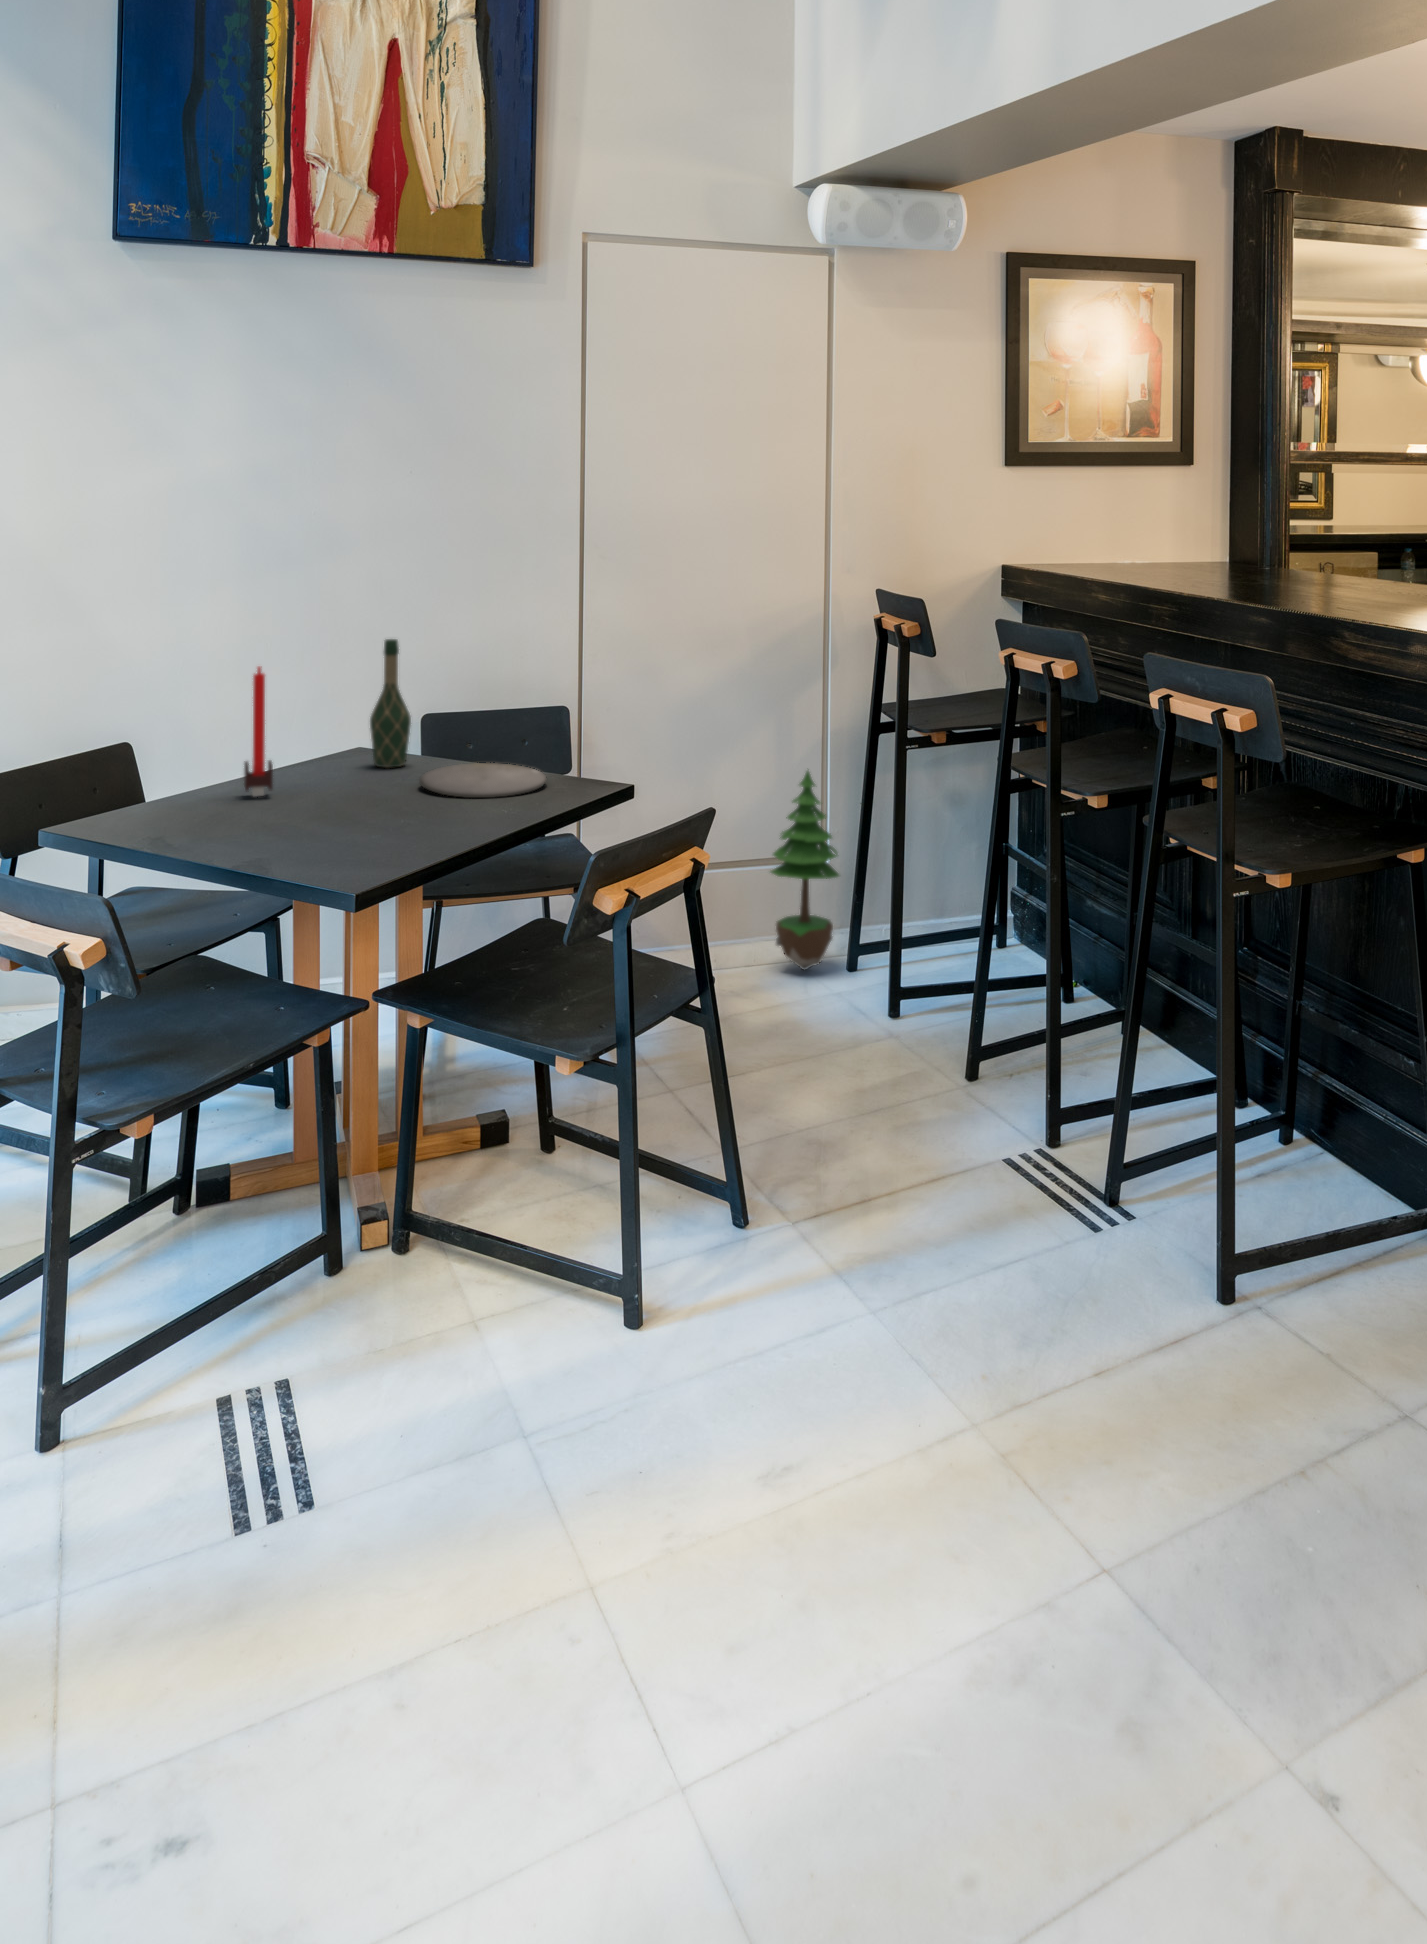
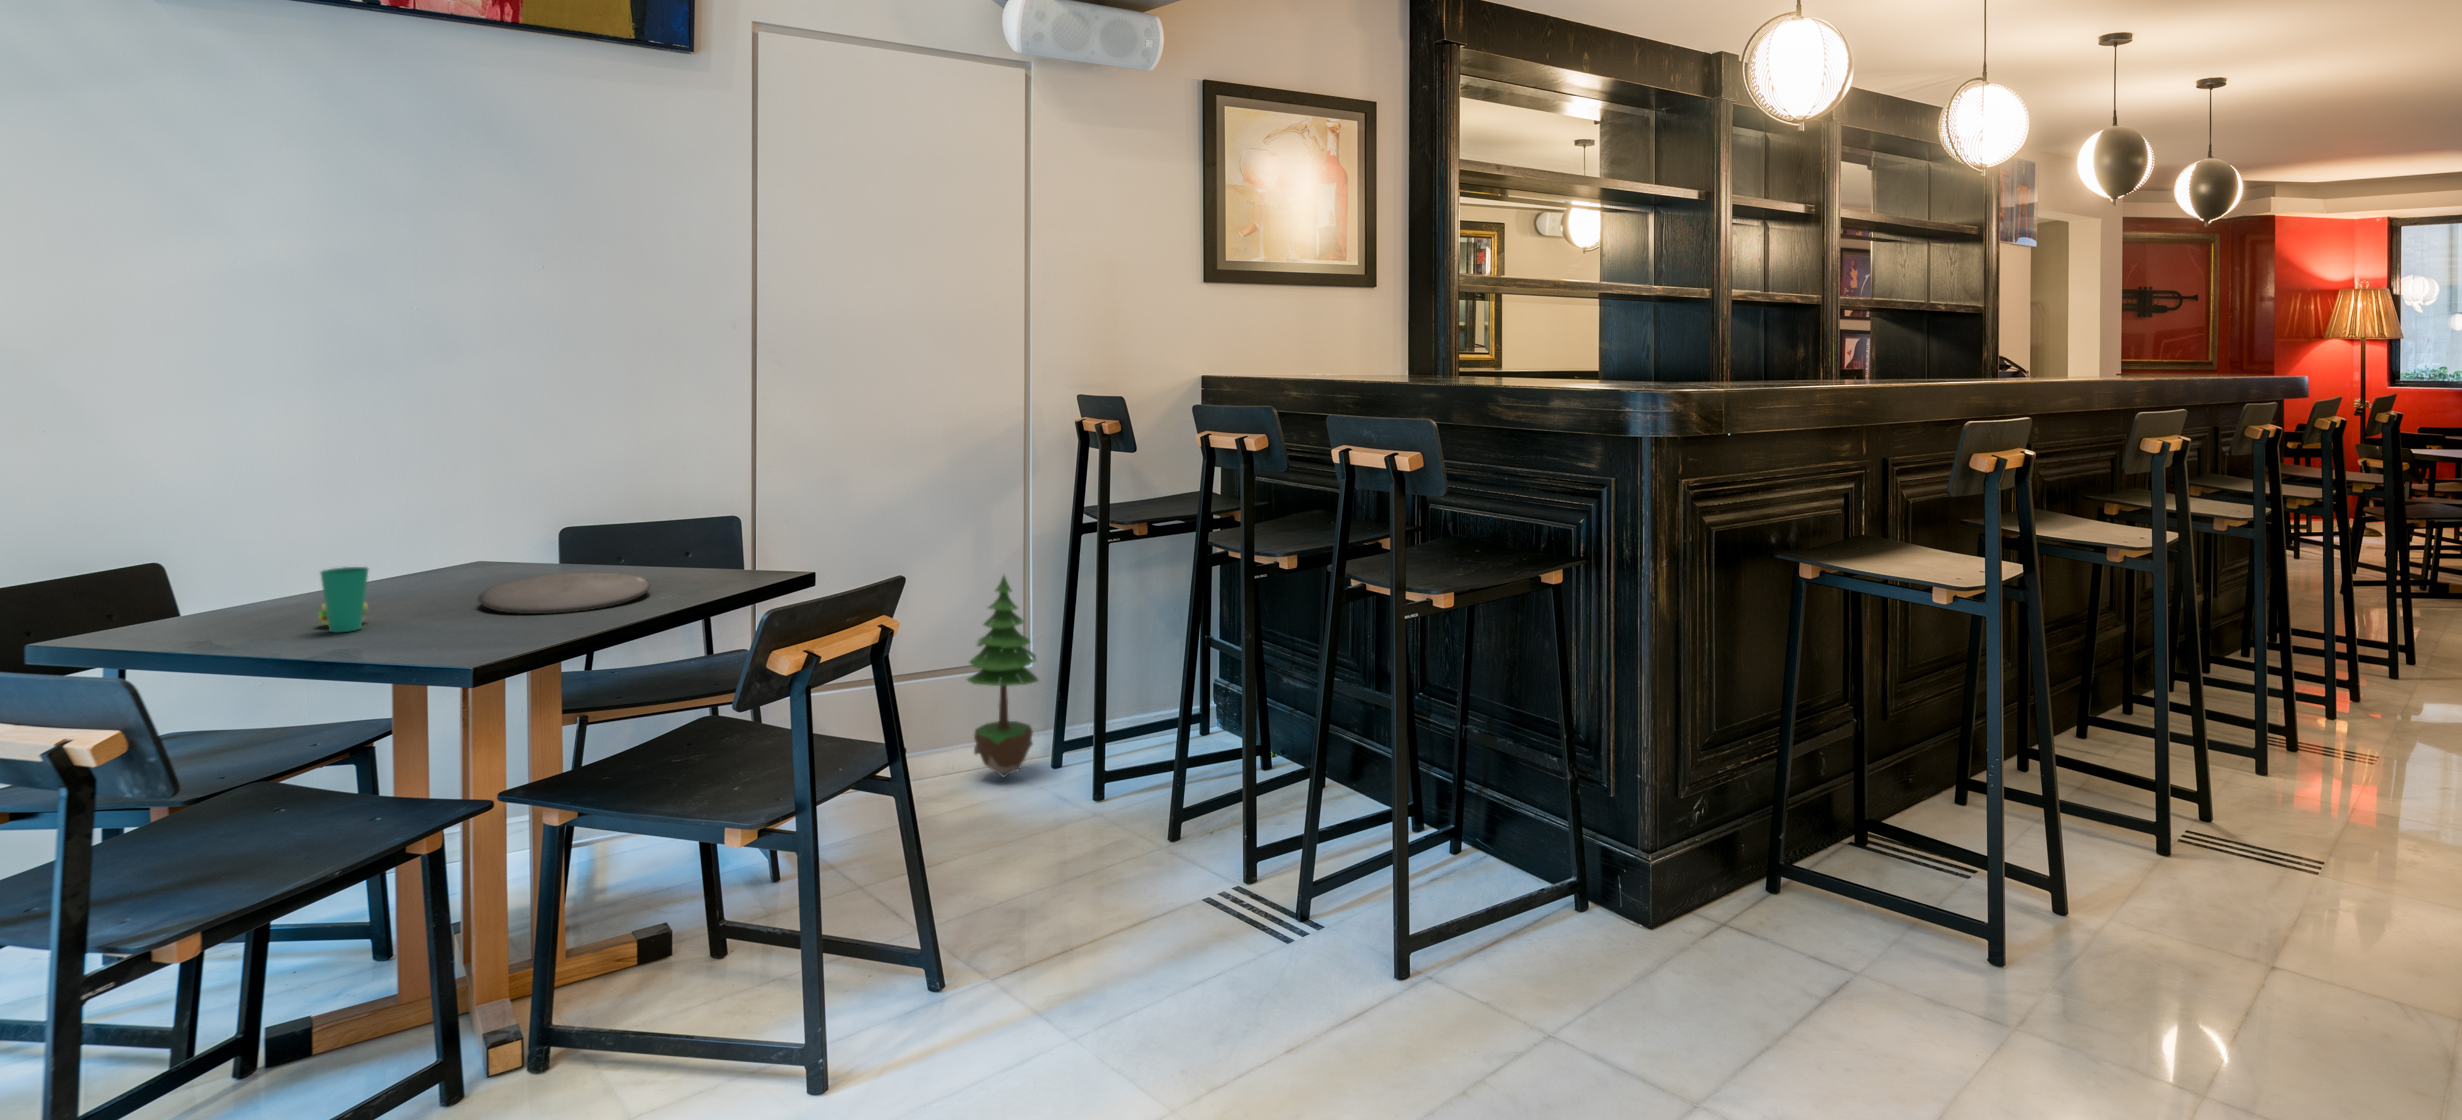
wine bottle: present [370,639,411,768] -> none [450,431,506,582]
candle: present [244,667,273,796] -> none [222,455,272,622]
cup: none [318,757,359,807] -> present [320,567,368,633]

